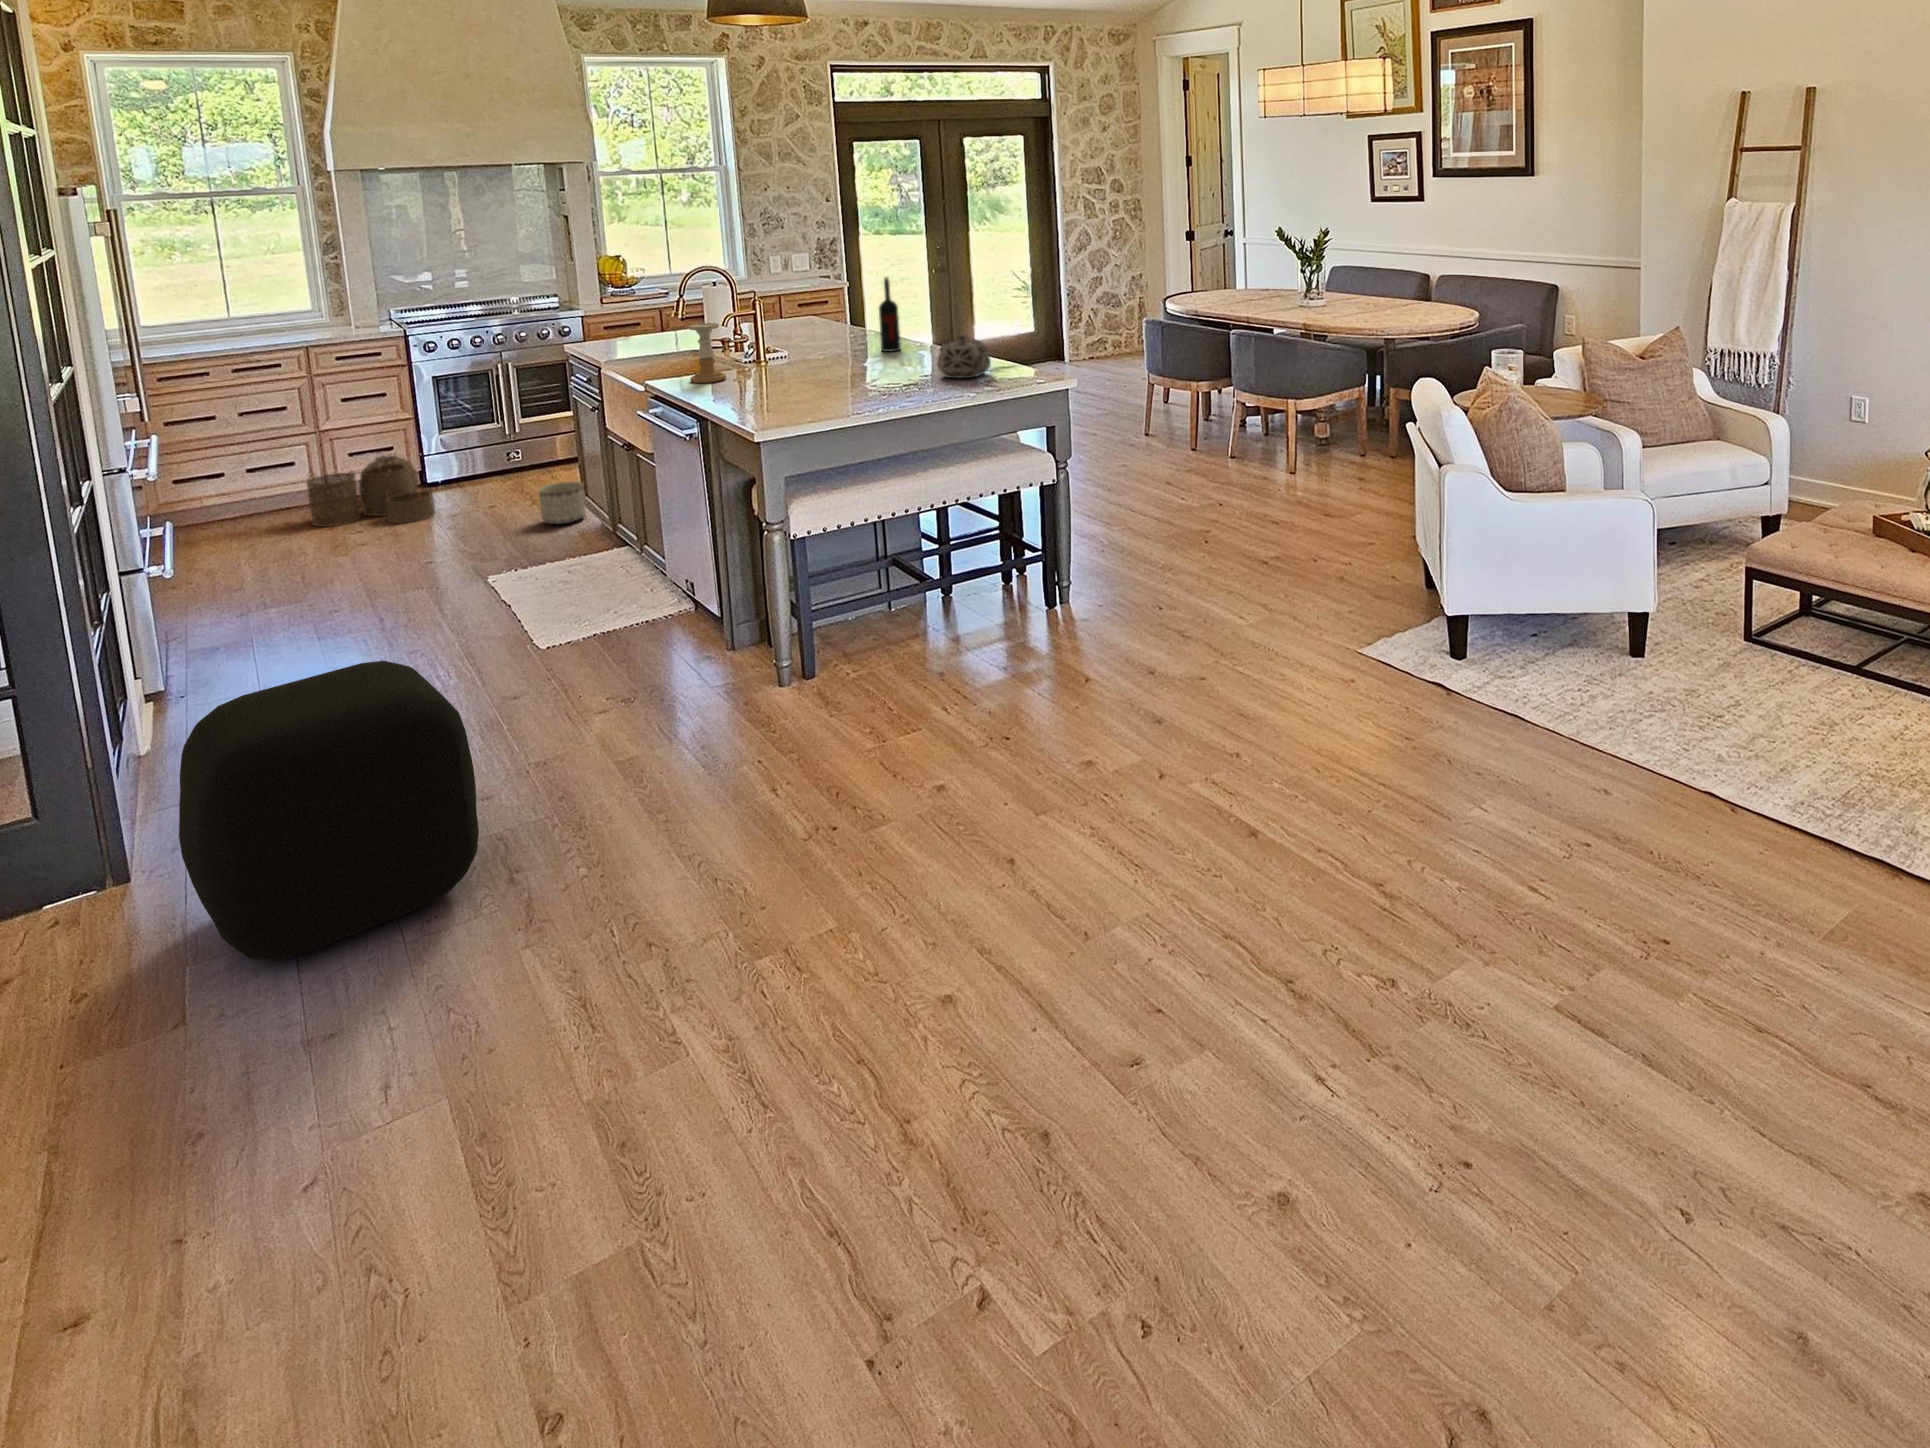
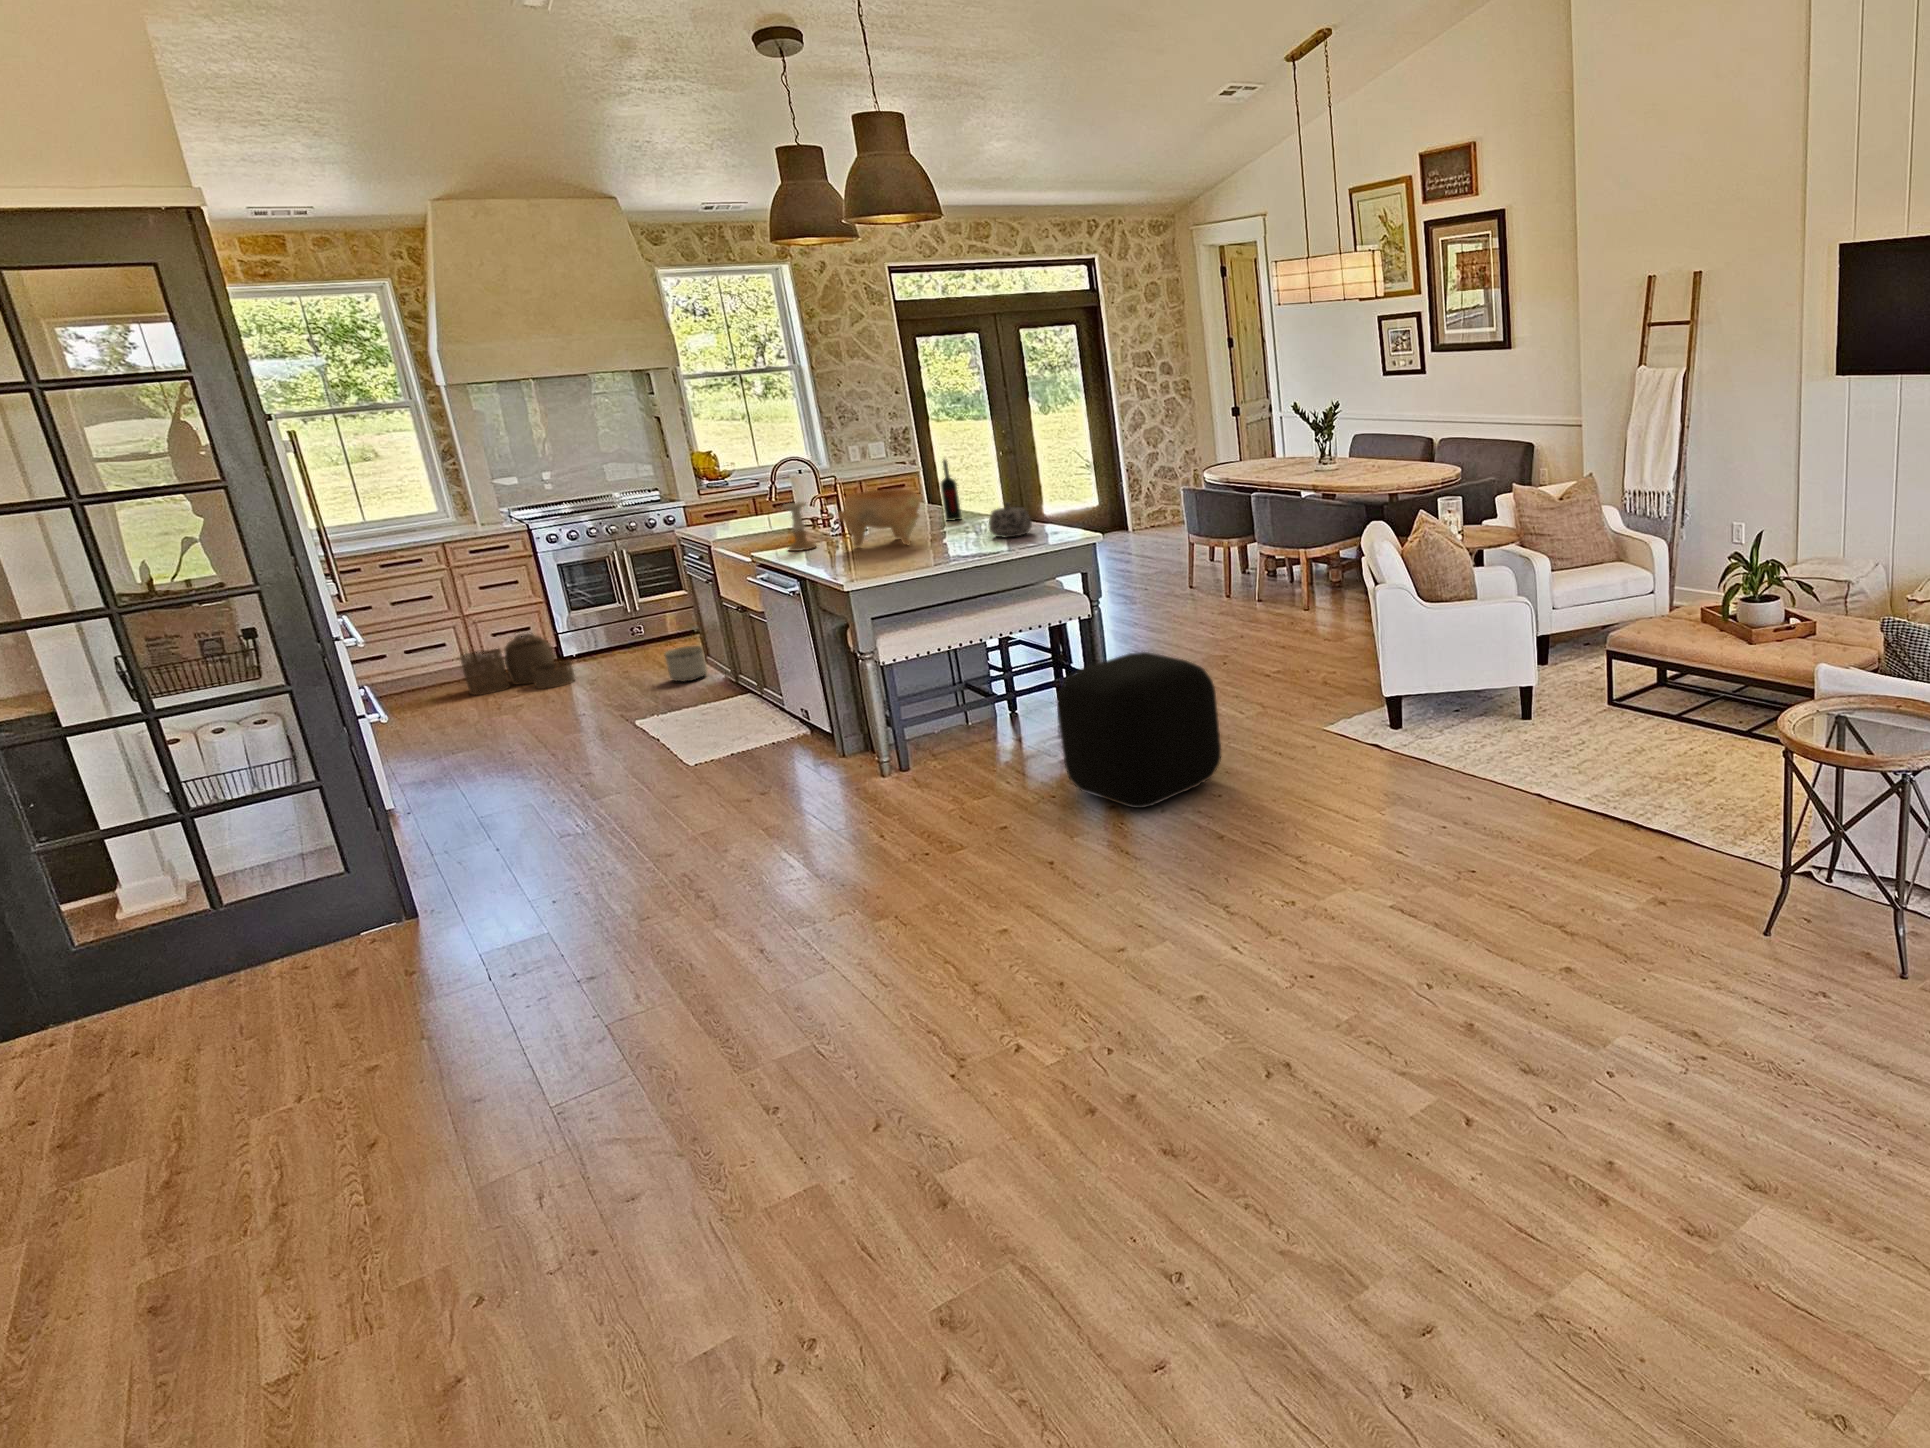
decorative bowl: none [755,312,856,383] -> present [838,489,920,547]
ottoman: present [179,661,479,961] -> present [1057,652,1221,808]

